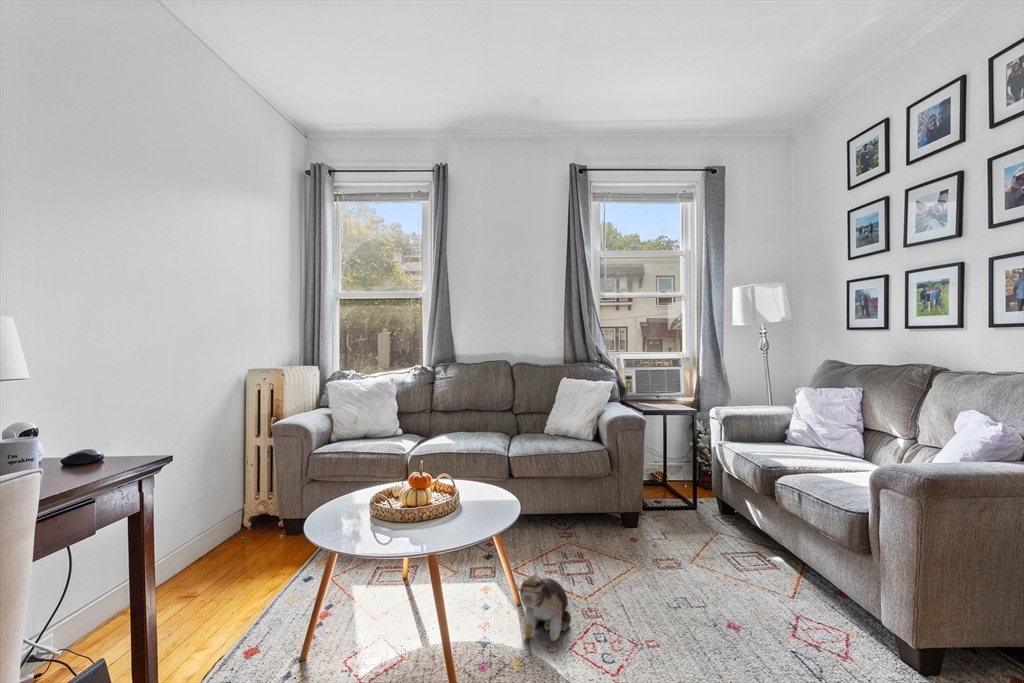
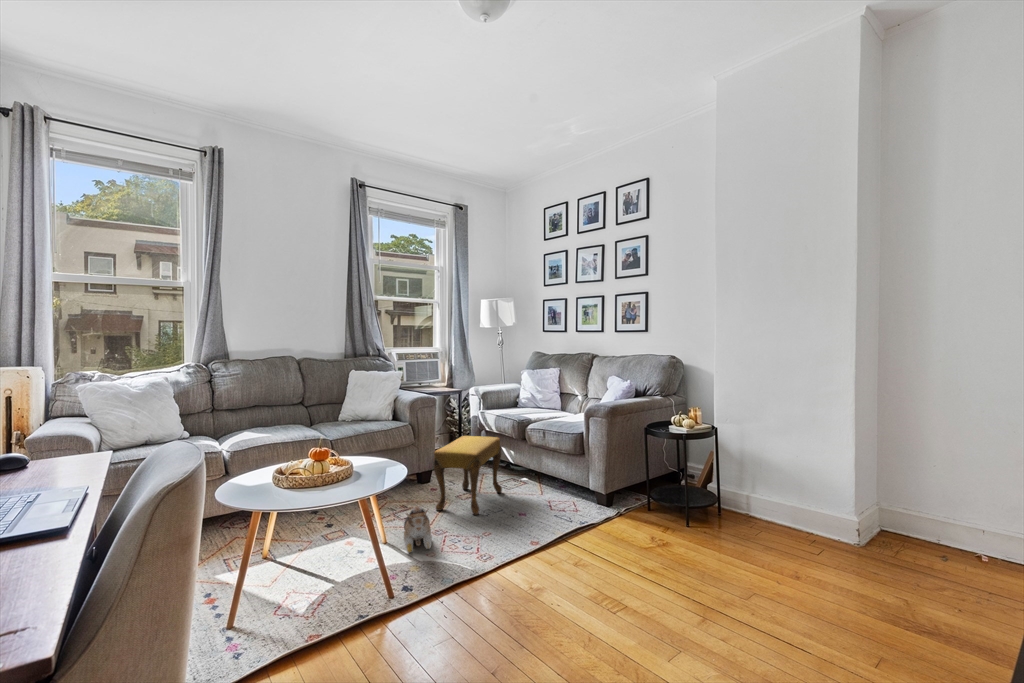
footstool: none [609,477,727,603] -> present [434,436,502,515]

